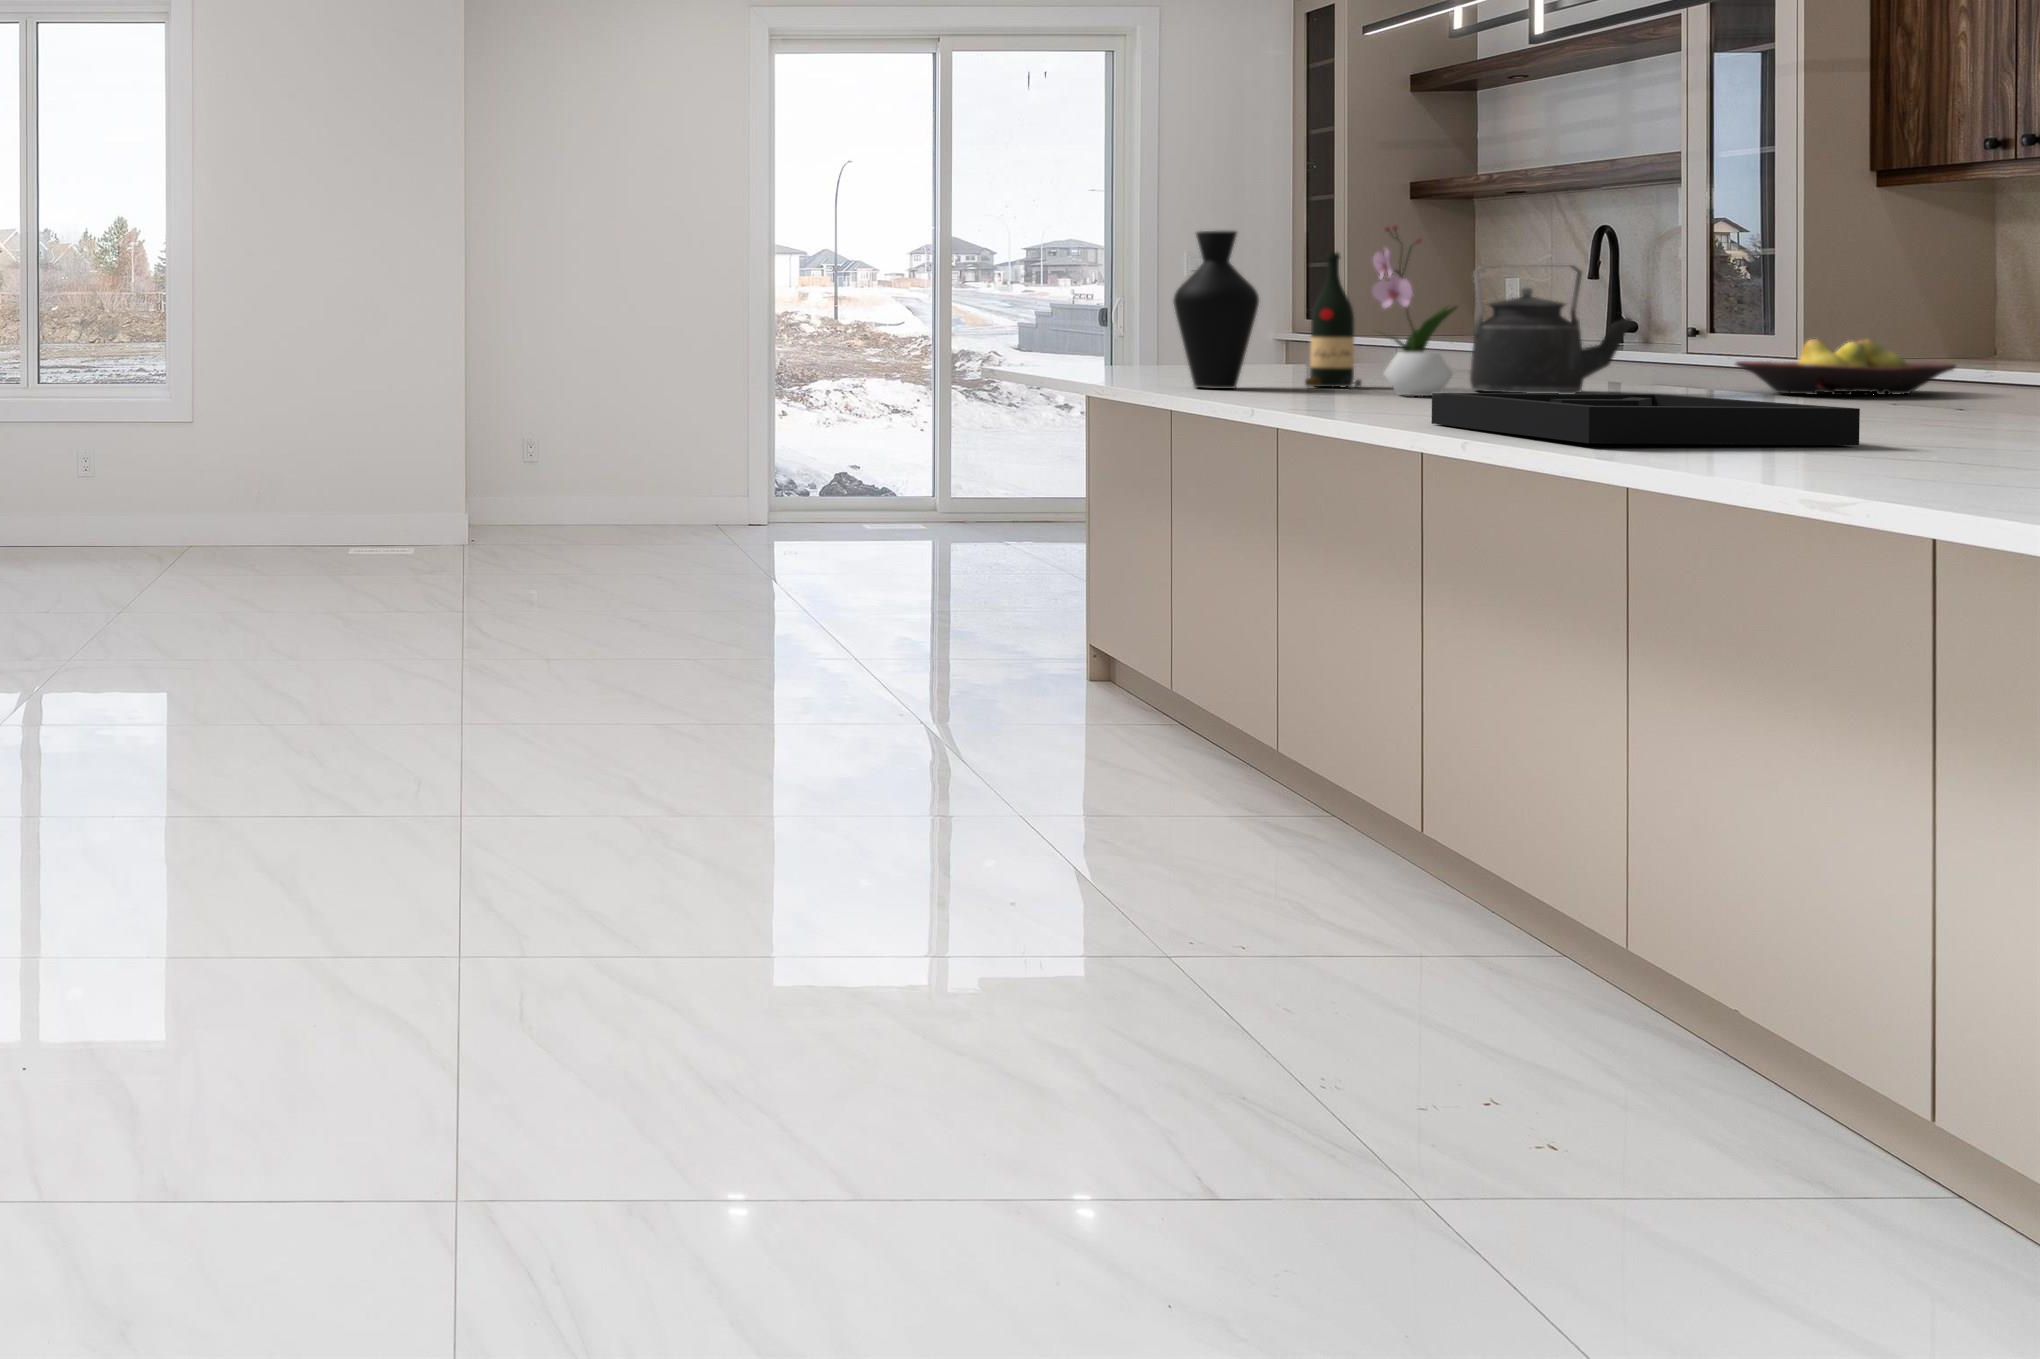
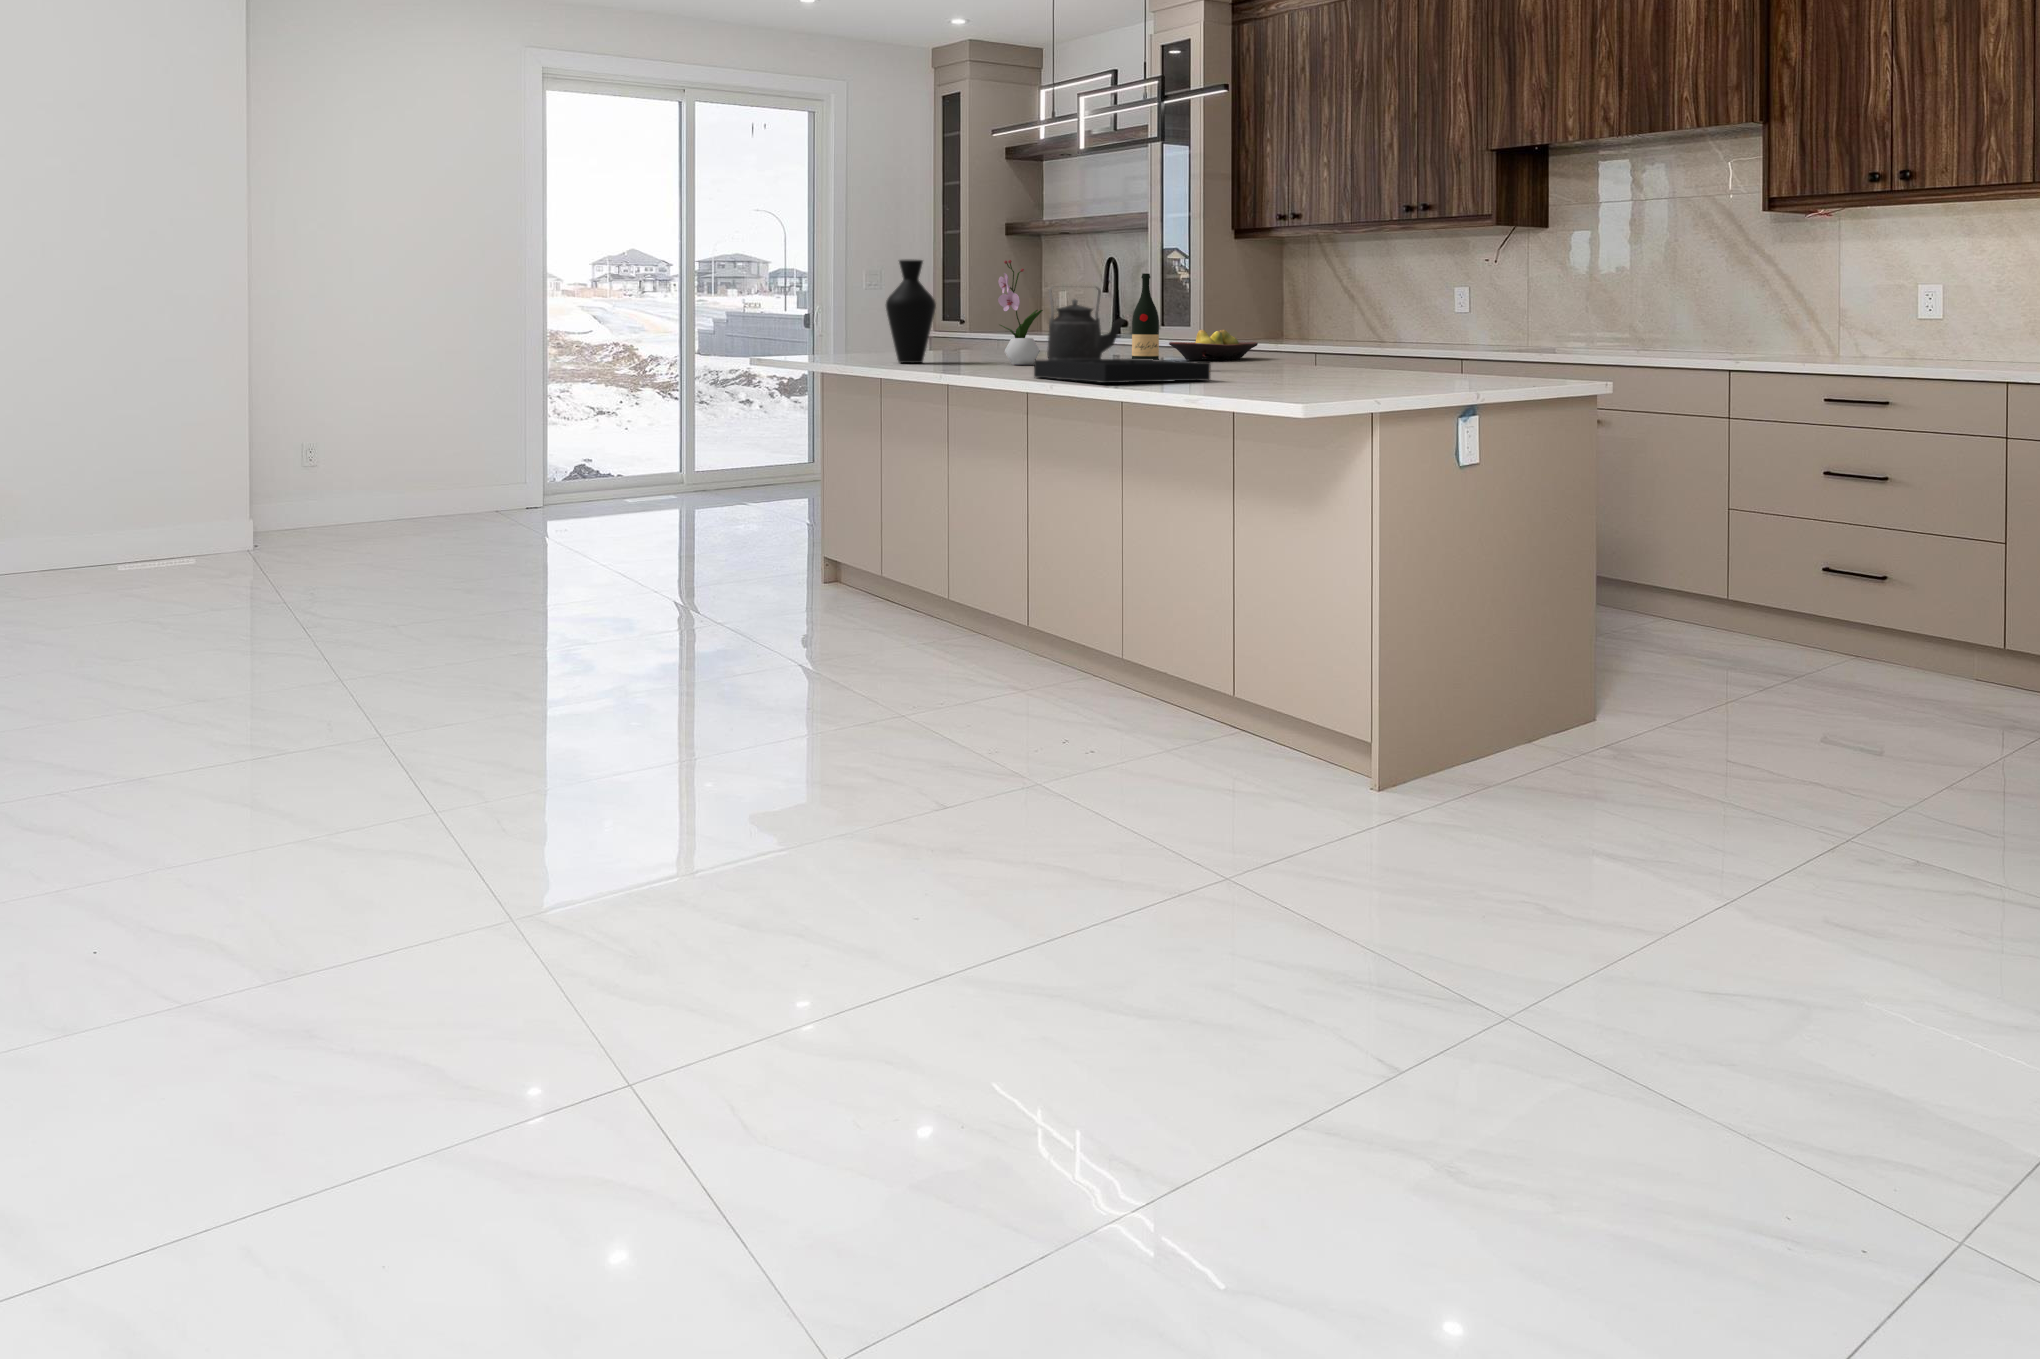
wine bottle: present [1305,252,1361,387] -> present [1132,273,1159,360]

